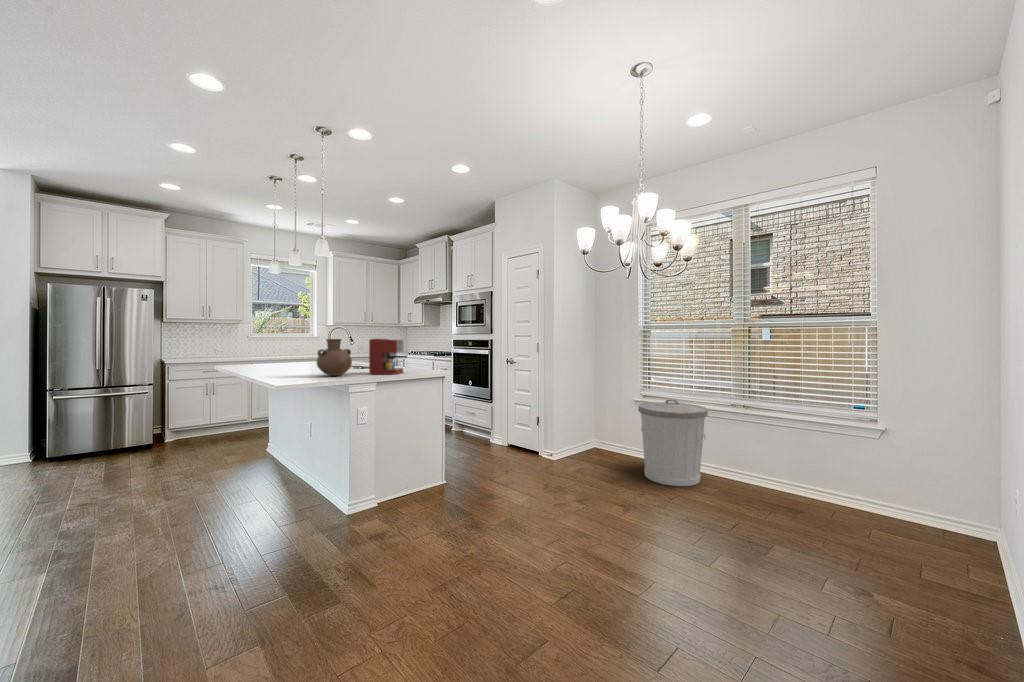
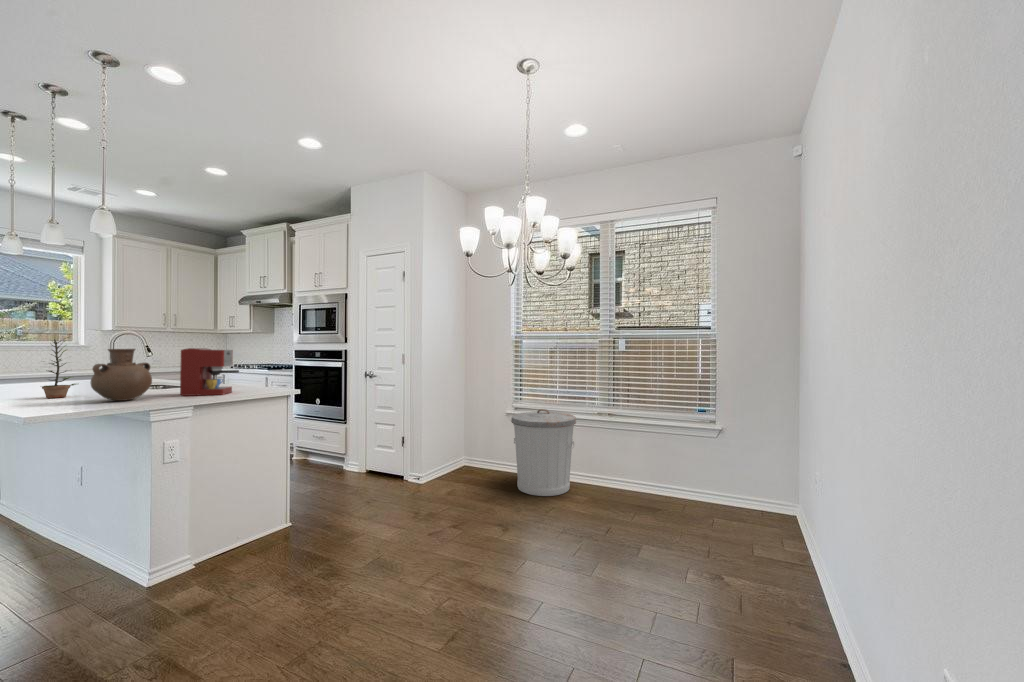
plant: none [288,331,315,373] -> present [42,337,76,398]

